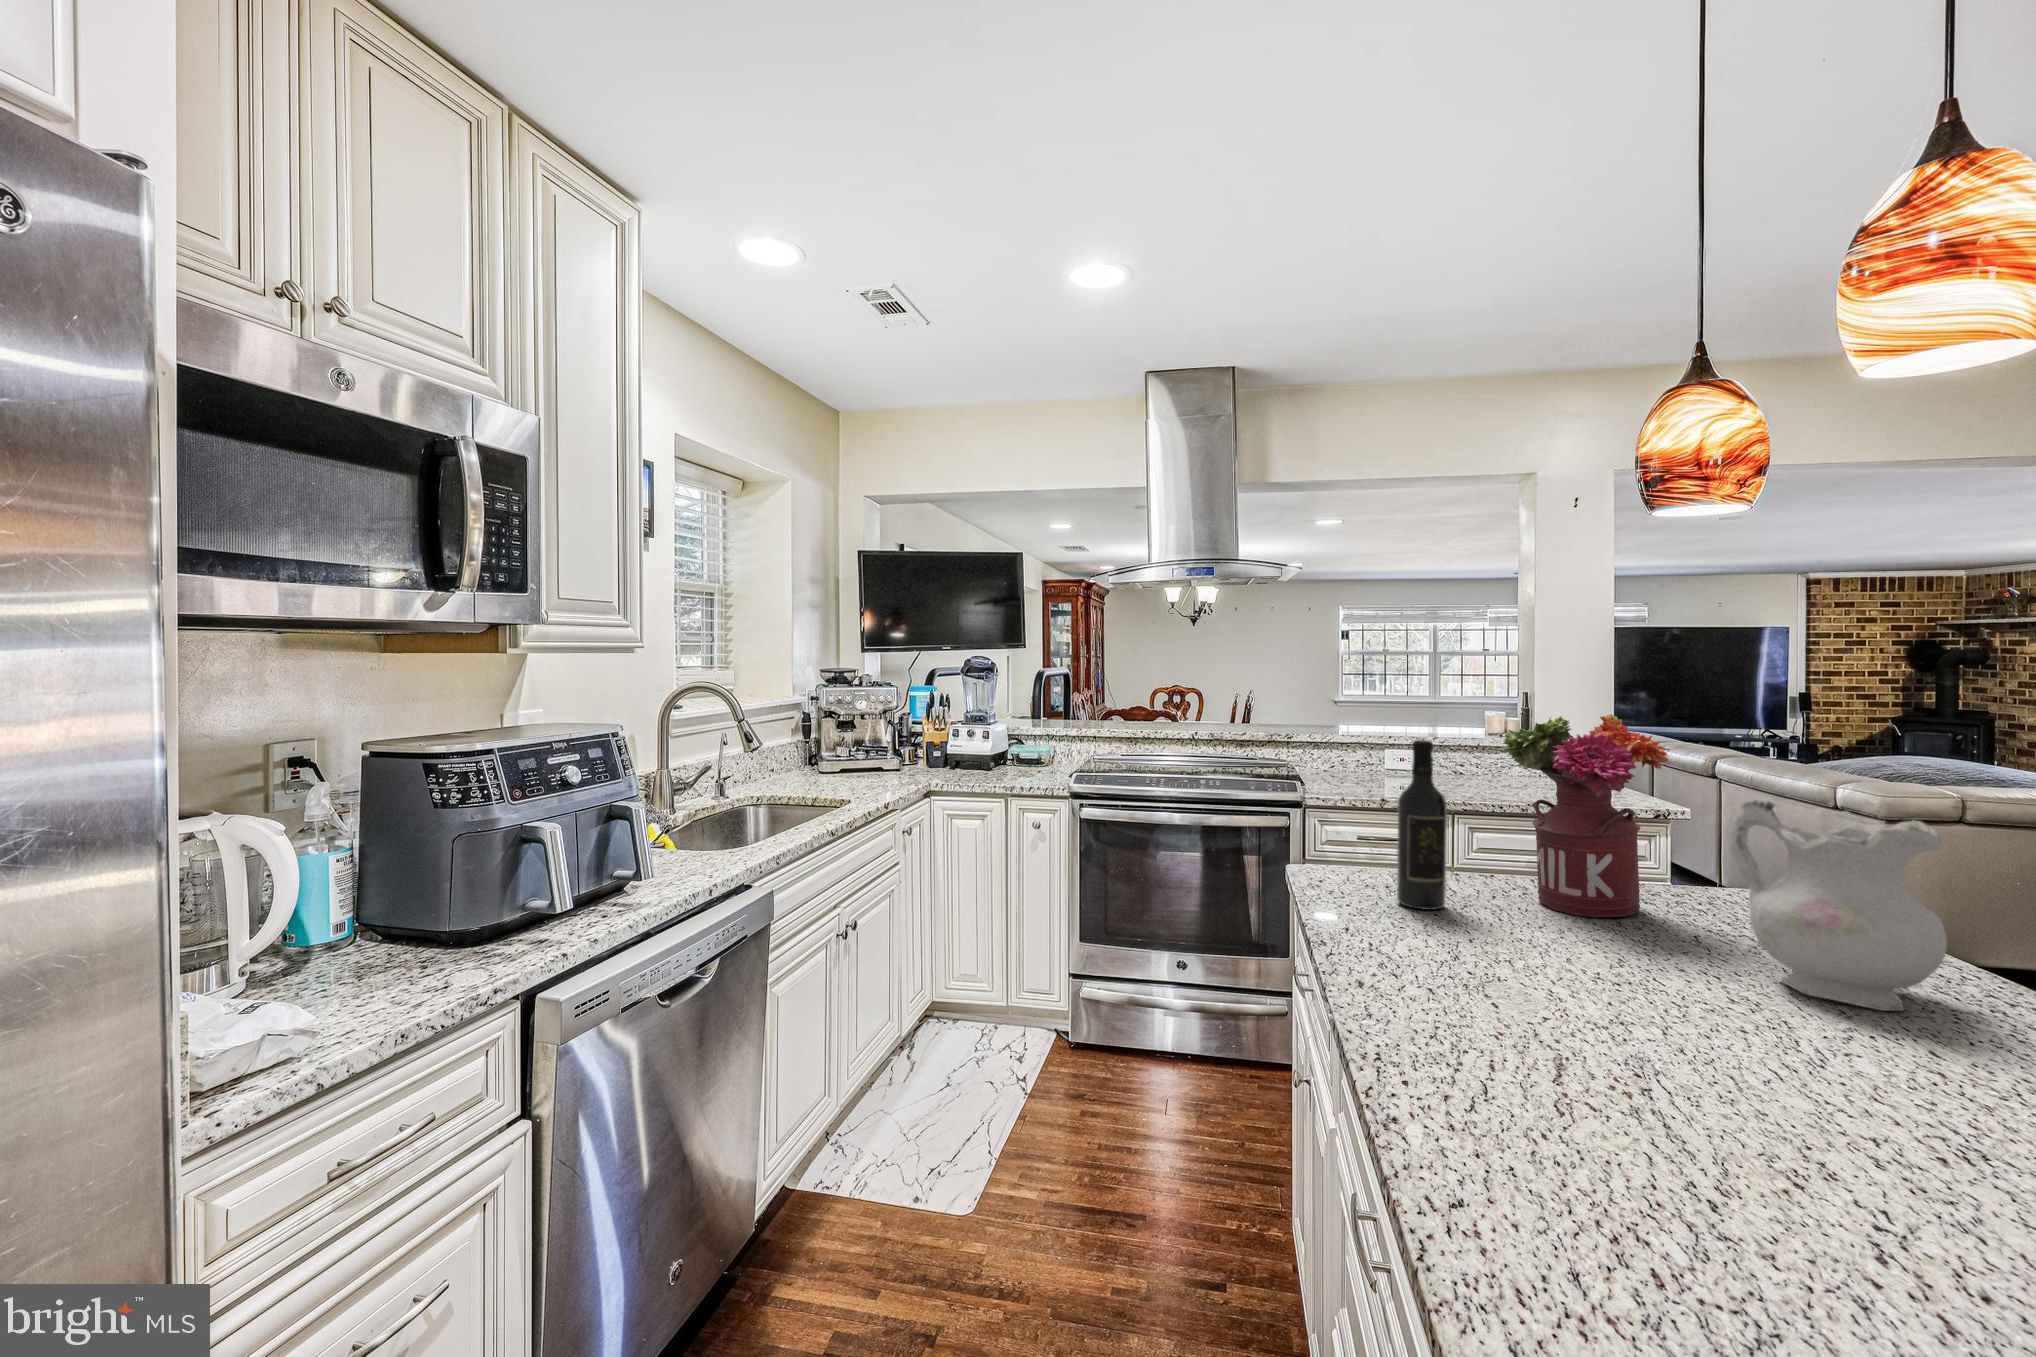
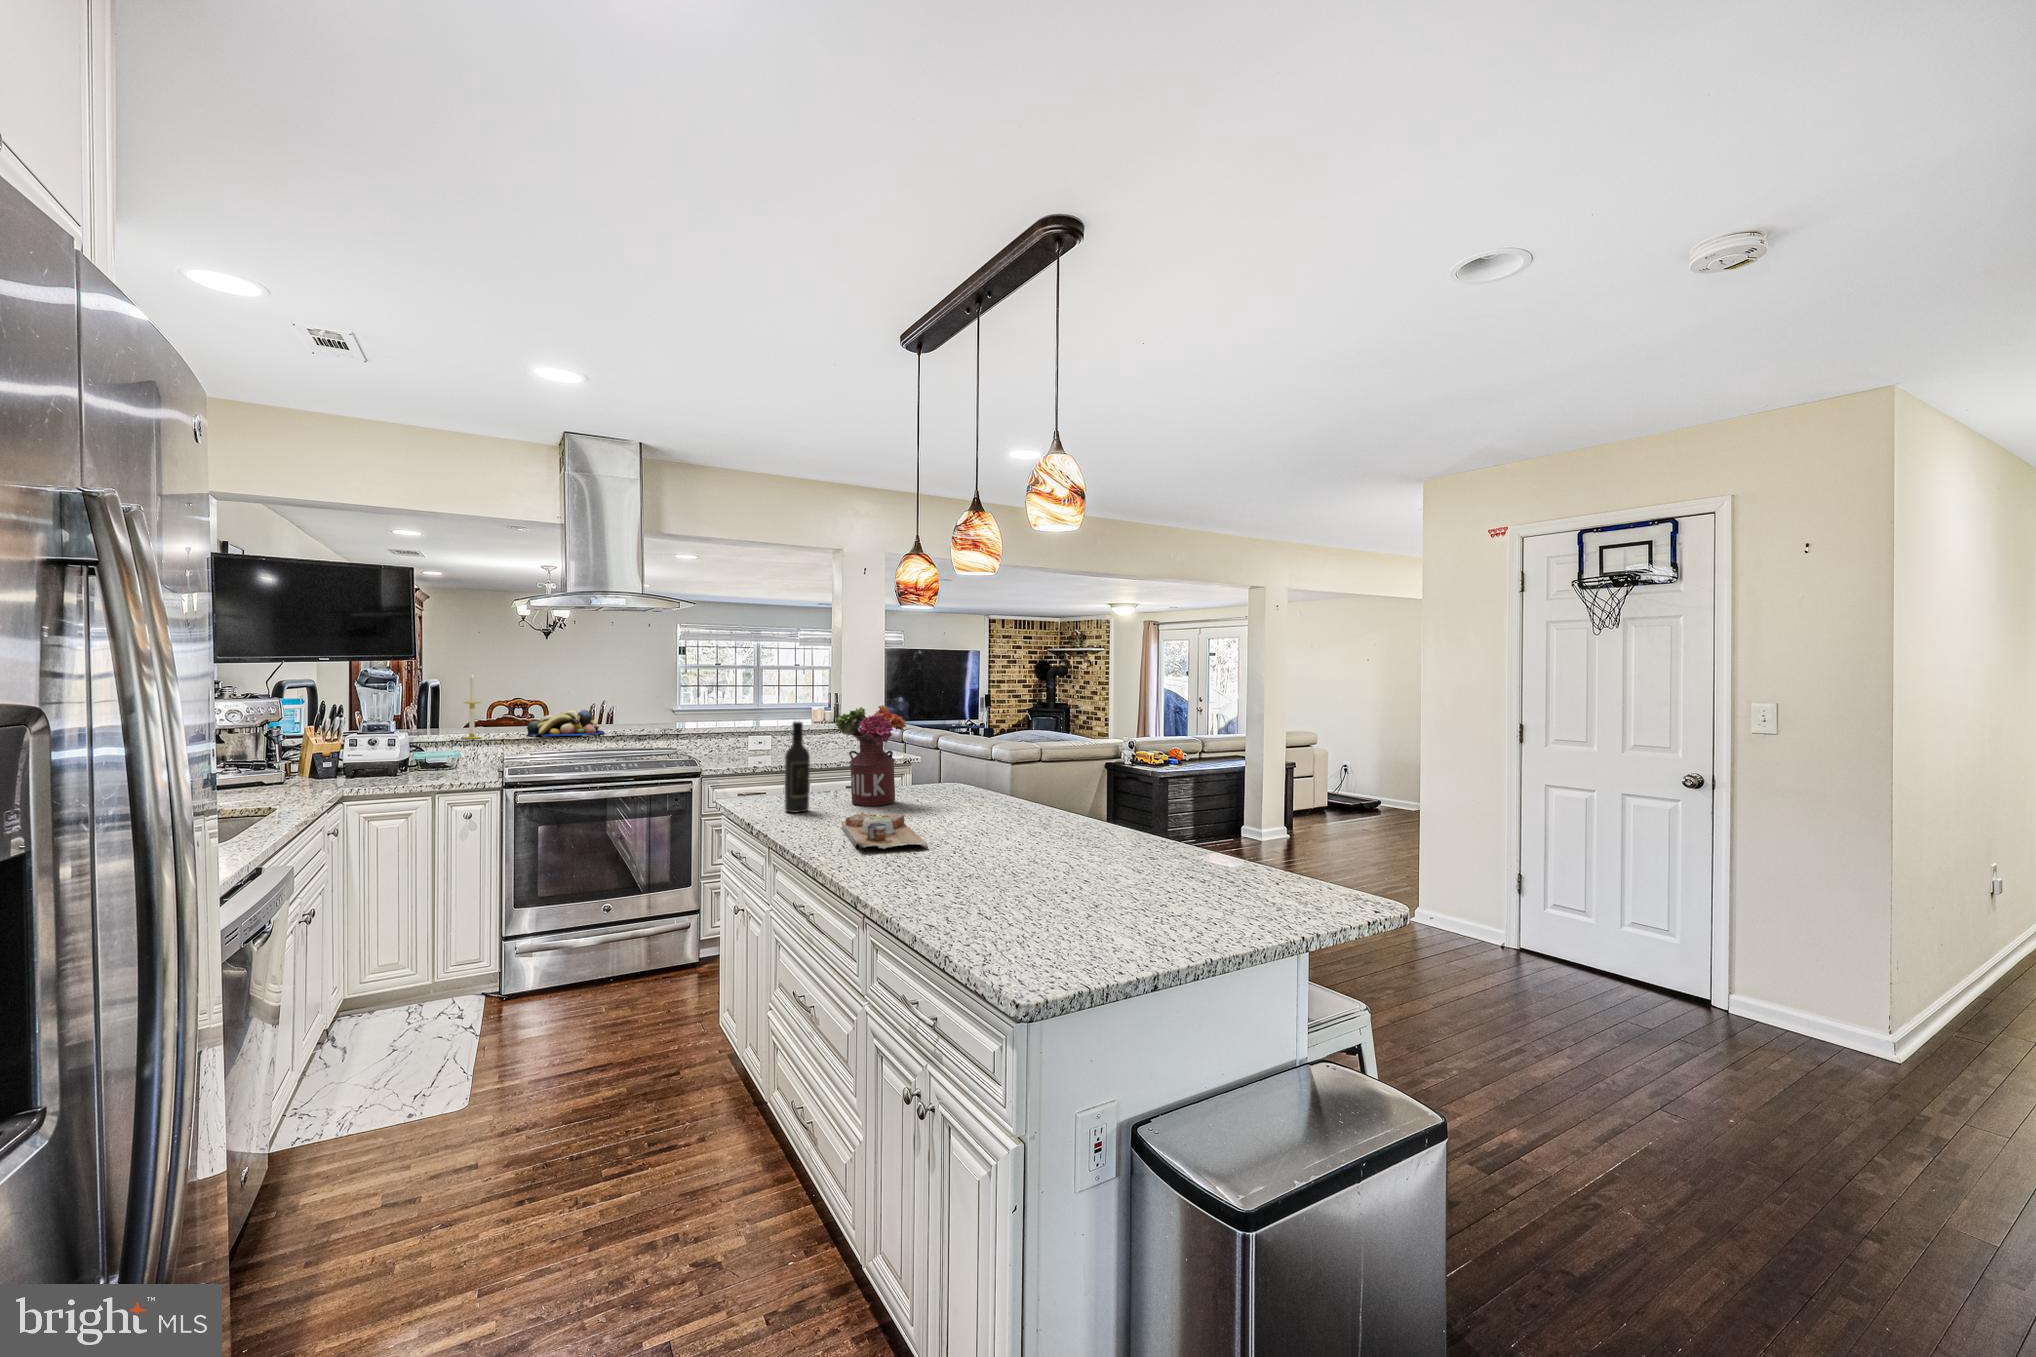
candle: none [1061,659,1081,733] -> present [462,673,482,739]
fruit bowl: none [1124,703,1208,735] -> present [527,710,604,737]
ceramic pitcher: present [1729,800,1947,1011] -> none [927,739,992,817]
cutting board: none [1504,950,1761,1139] -> present [842,812,928,849]

